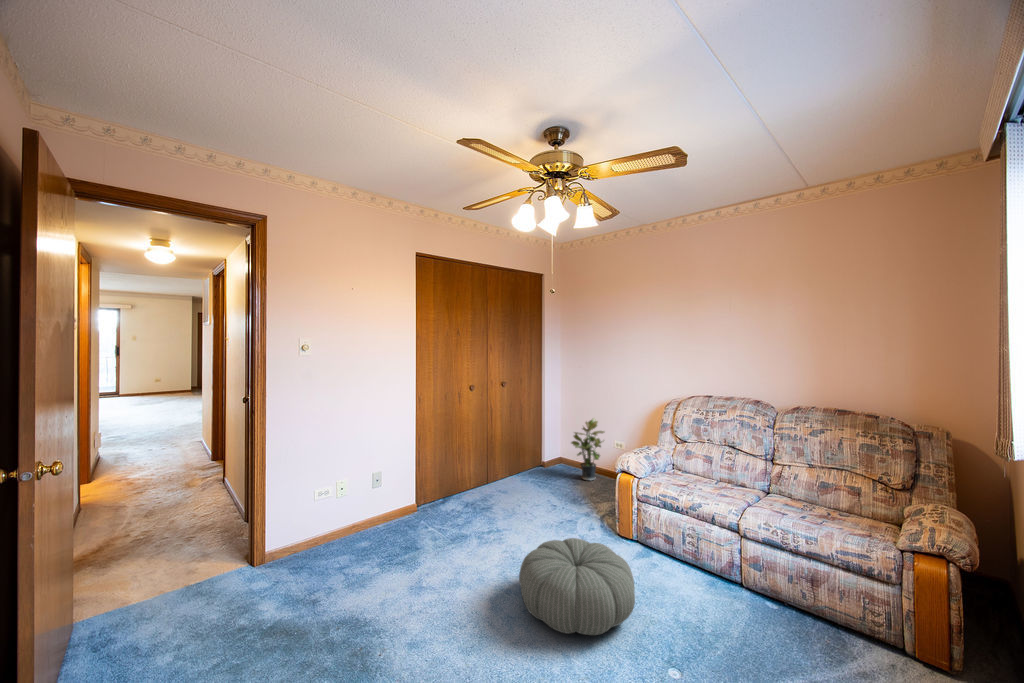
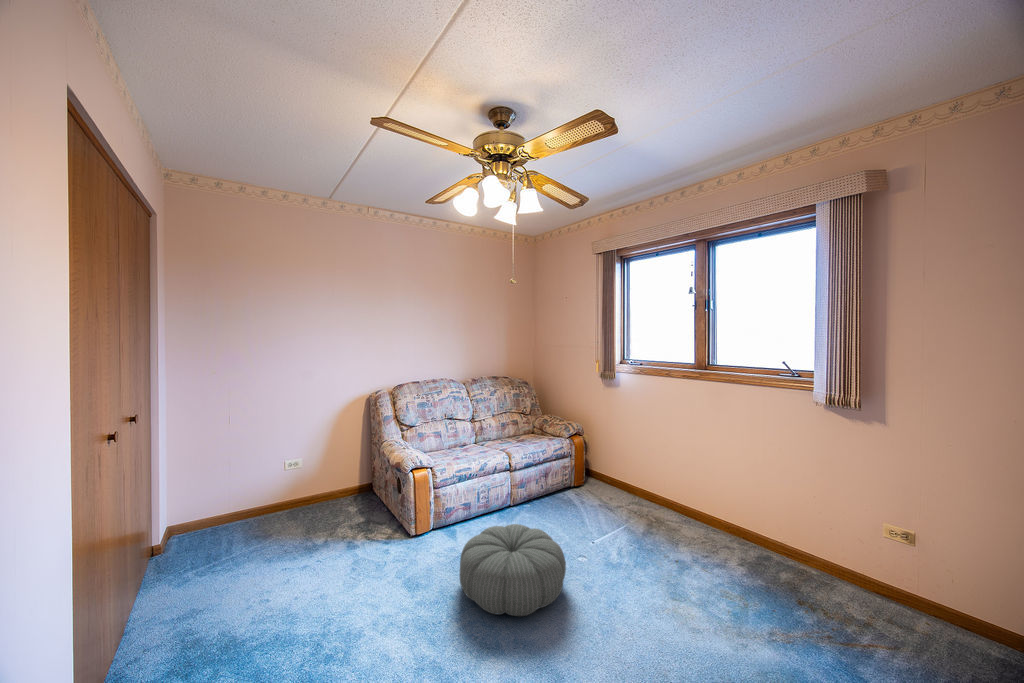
potted plant: present [571,418,604,480] -> none [235,436,287,522]

